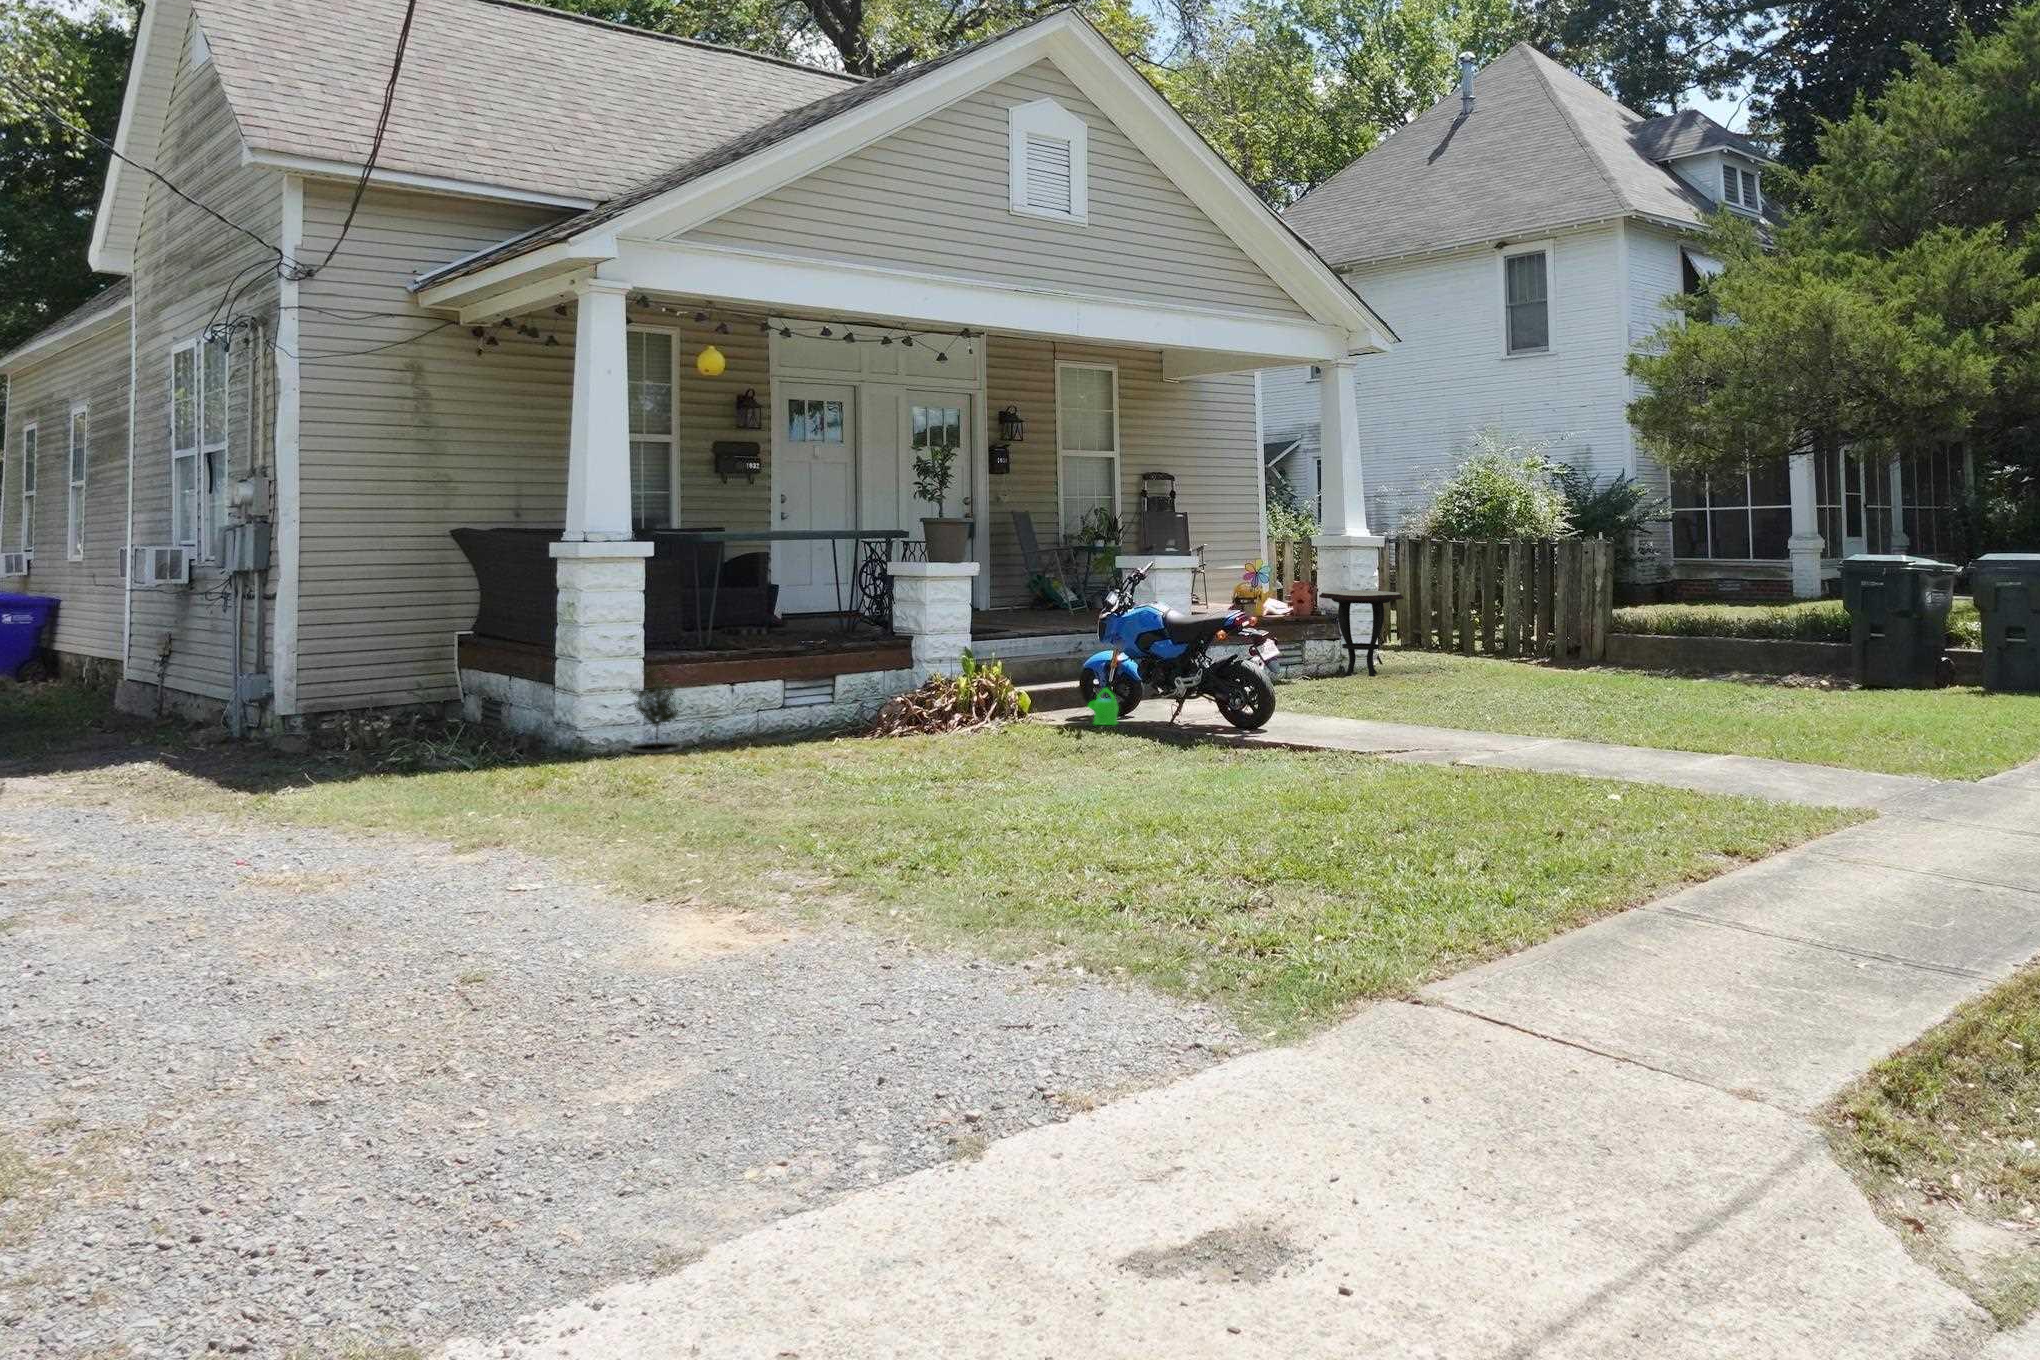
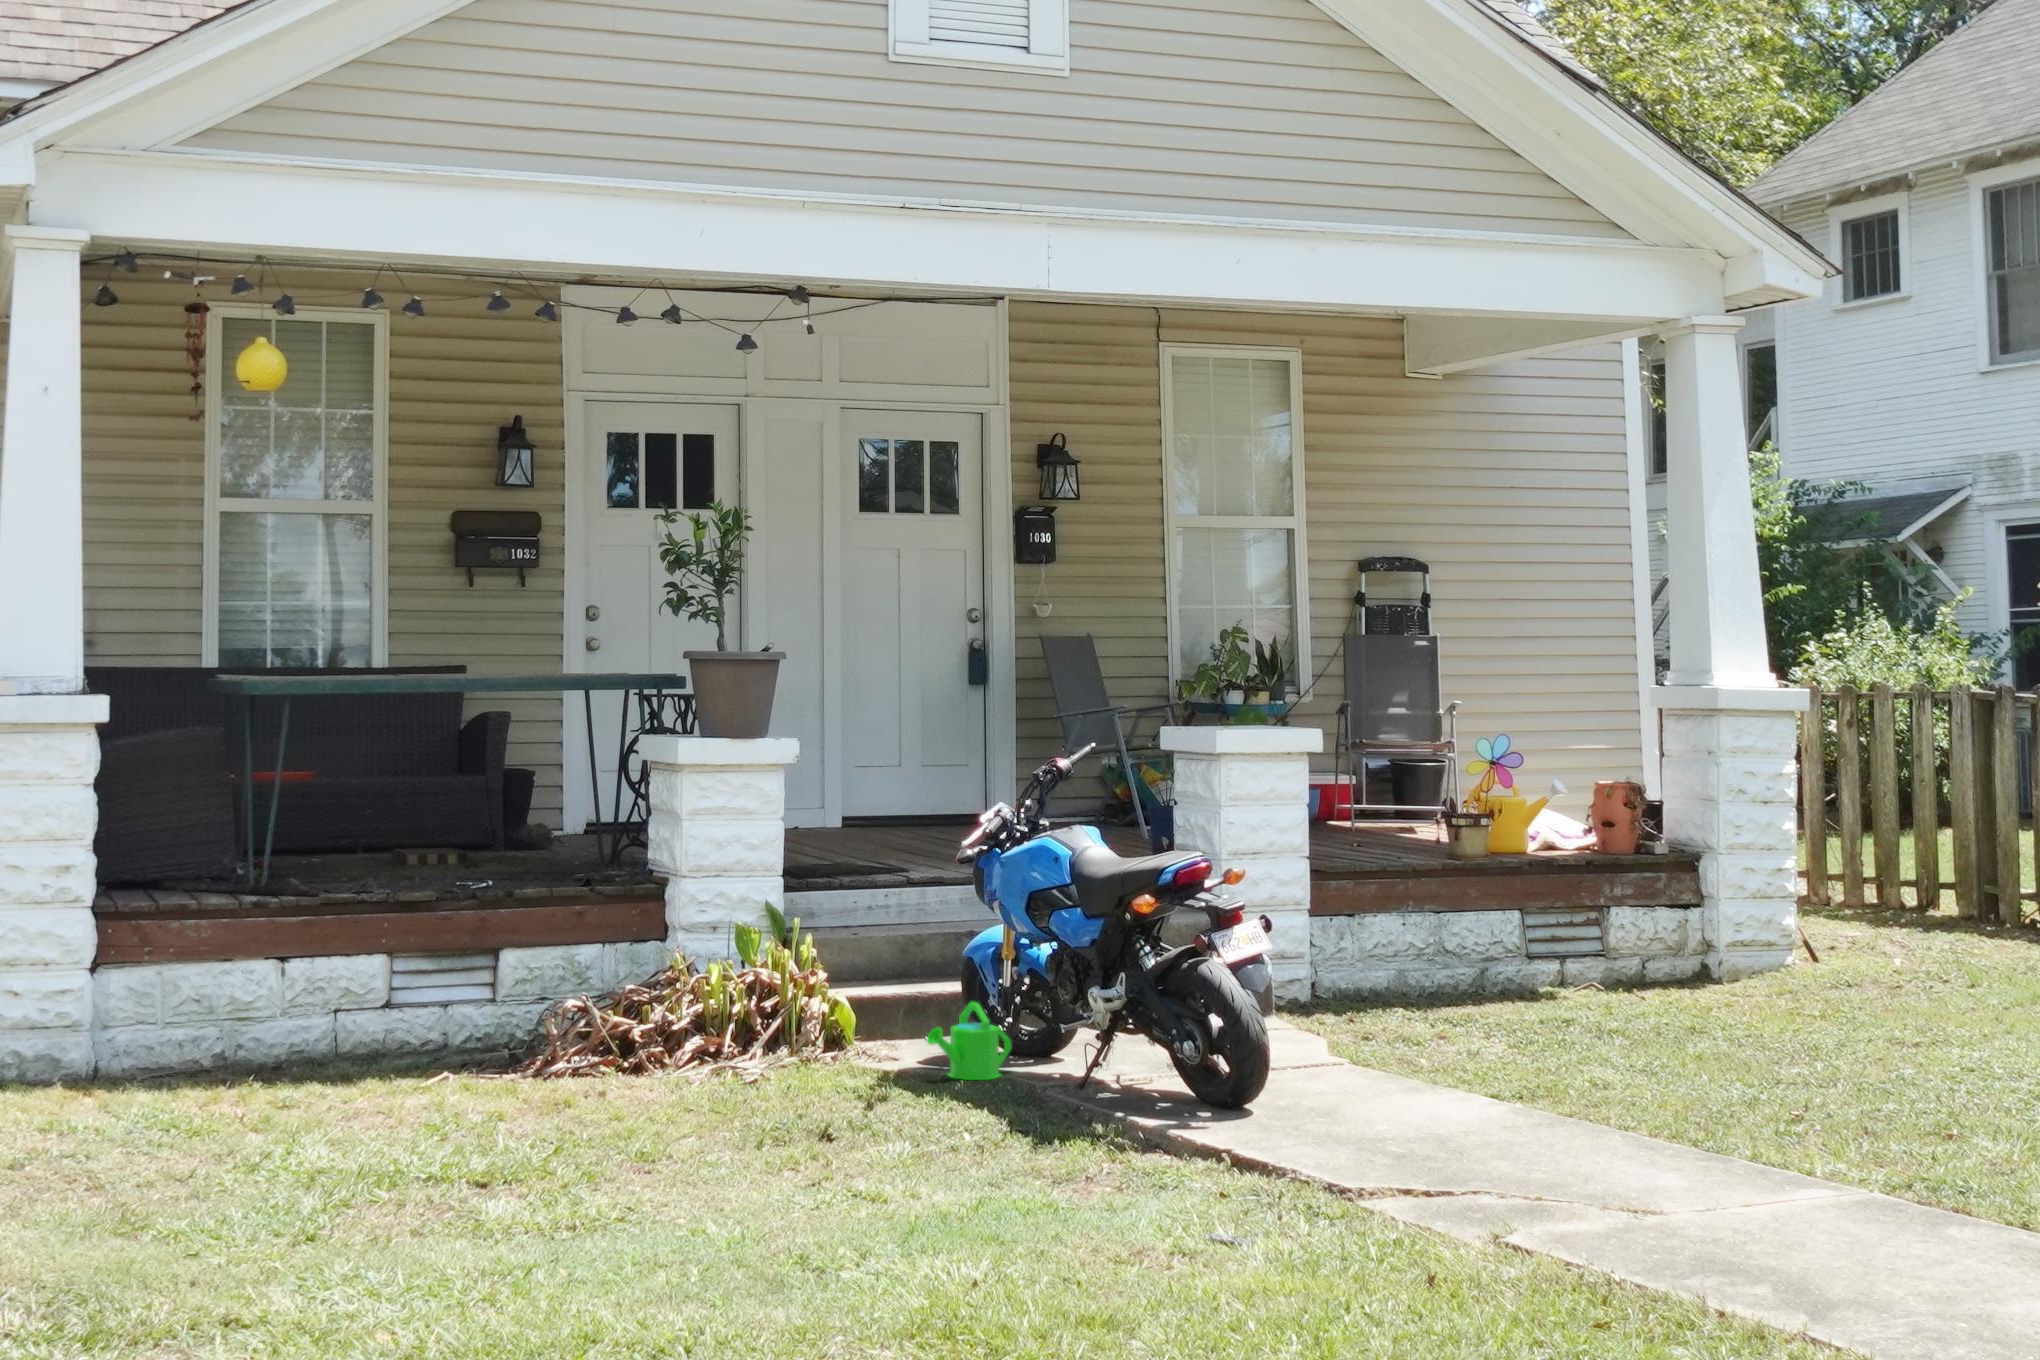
side table: present [1319,590,1404,676] -> none [1631,801,1820,991]
potted tree: present [628,662,682,754] -> none [38,907,147,1089]

